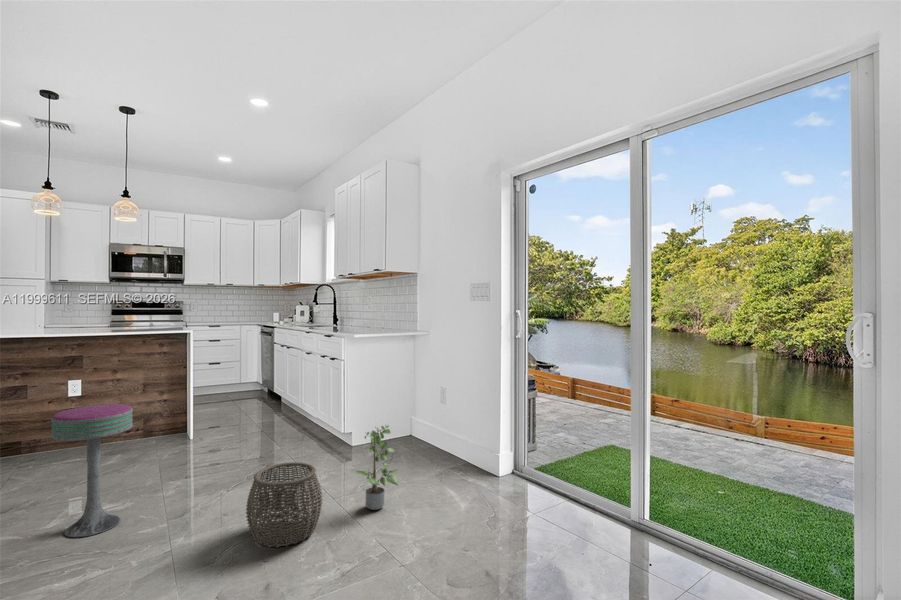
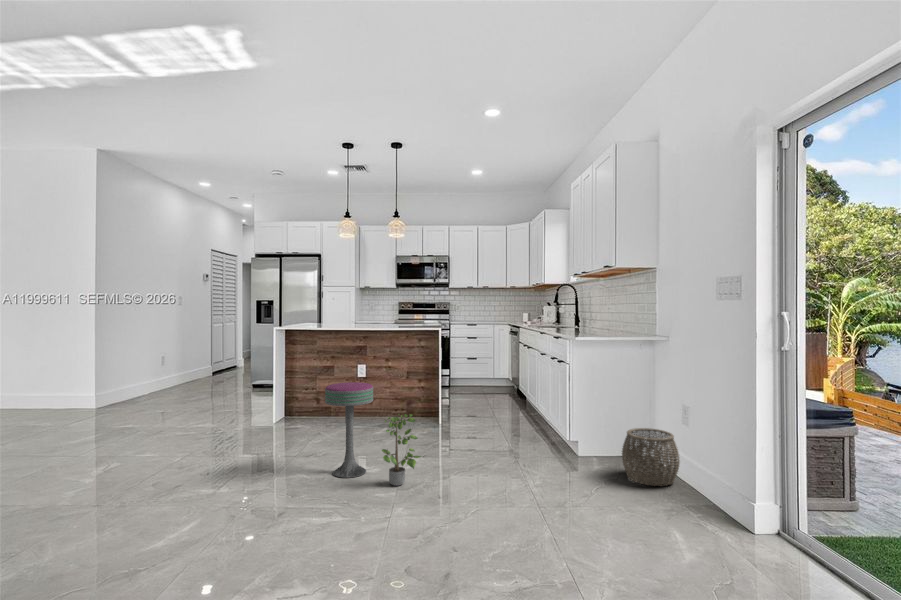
potted plant: present [356,425,398,510] -> present [382,414,422,486]
woven basket: present [246,462,323,548] -> present [622,428,680,486]

